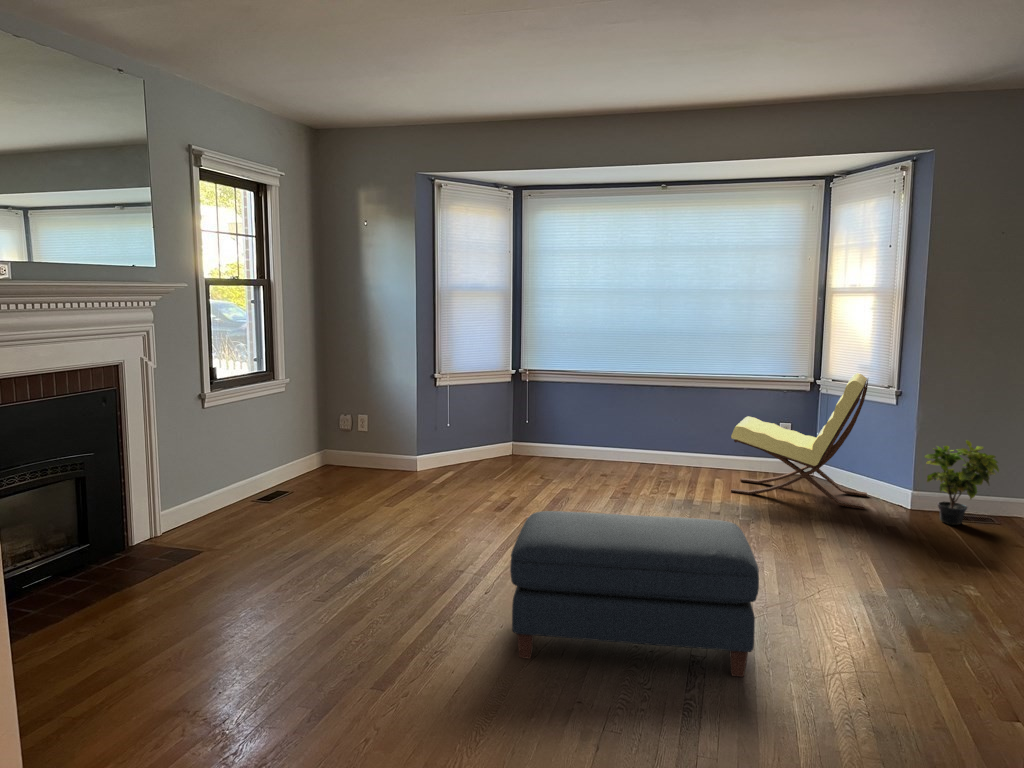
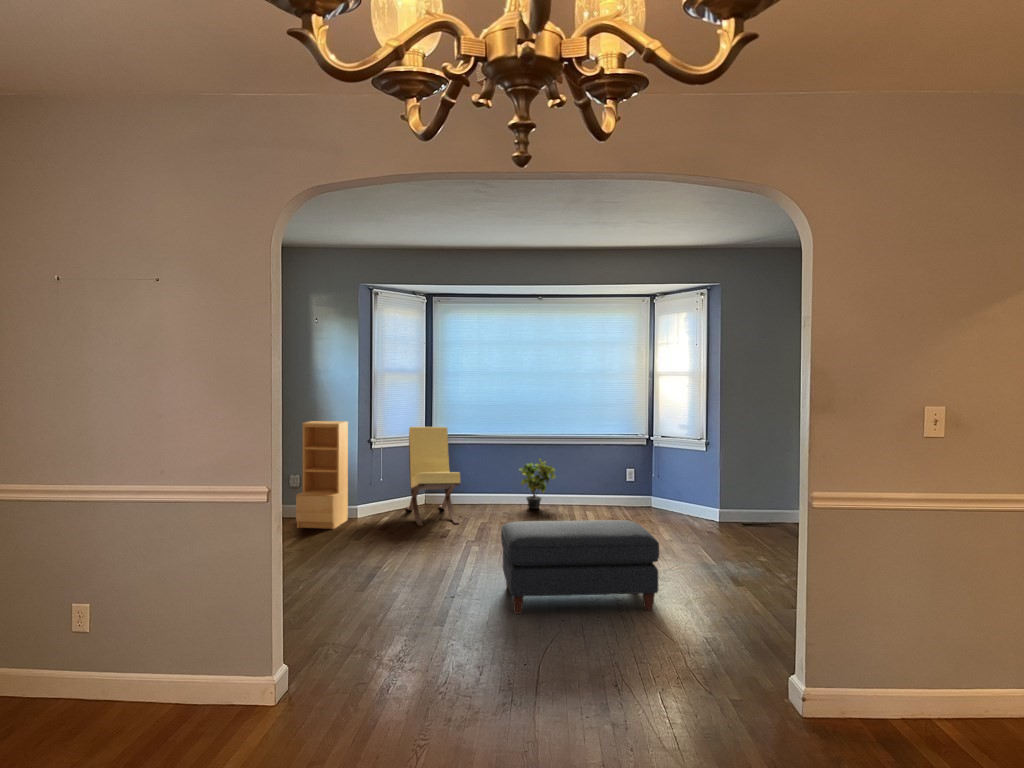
bookshelf: none [335,350,404,485] -> present [296,421,348,529]
lounge chair: present [731,373,868,509] -> present [407,427,460,526]
potted plant: present [925,440,999,525] -> present [520,459,556,509]

